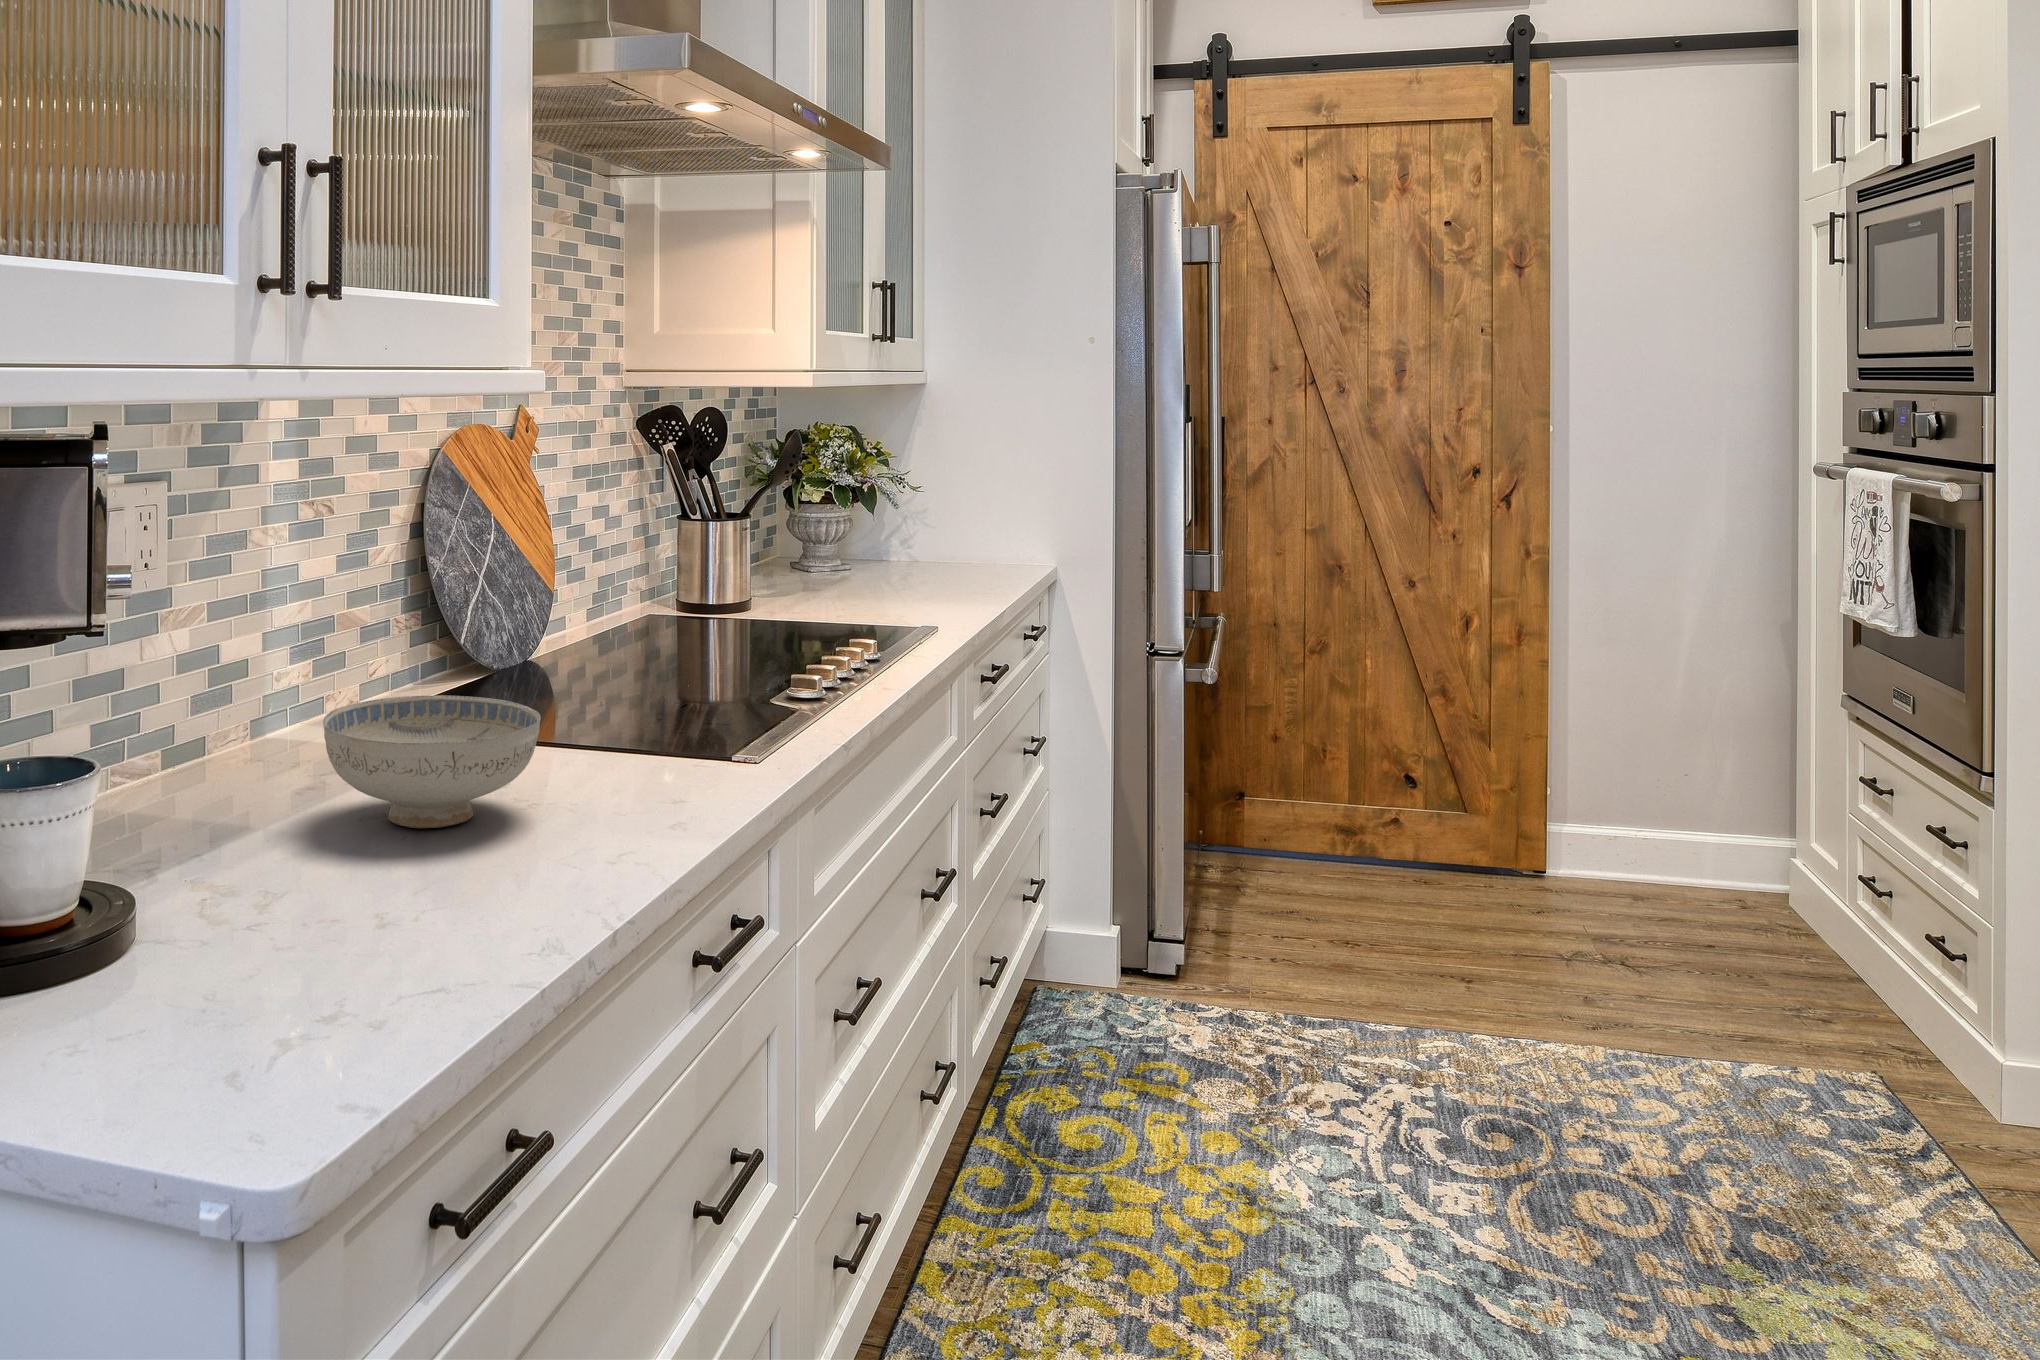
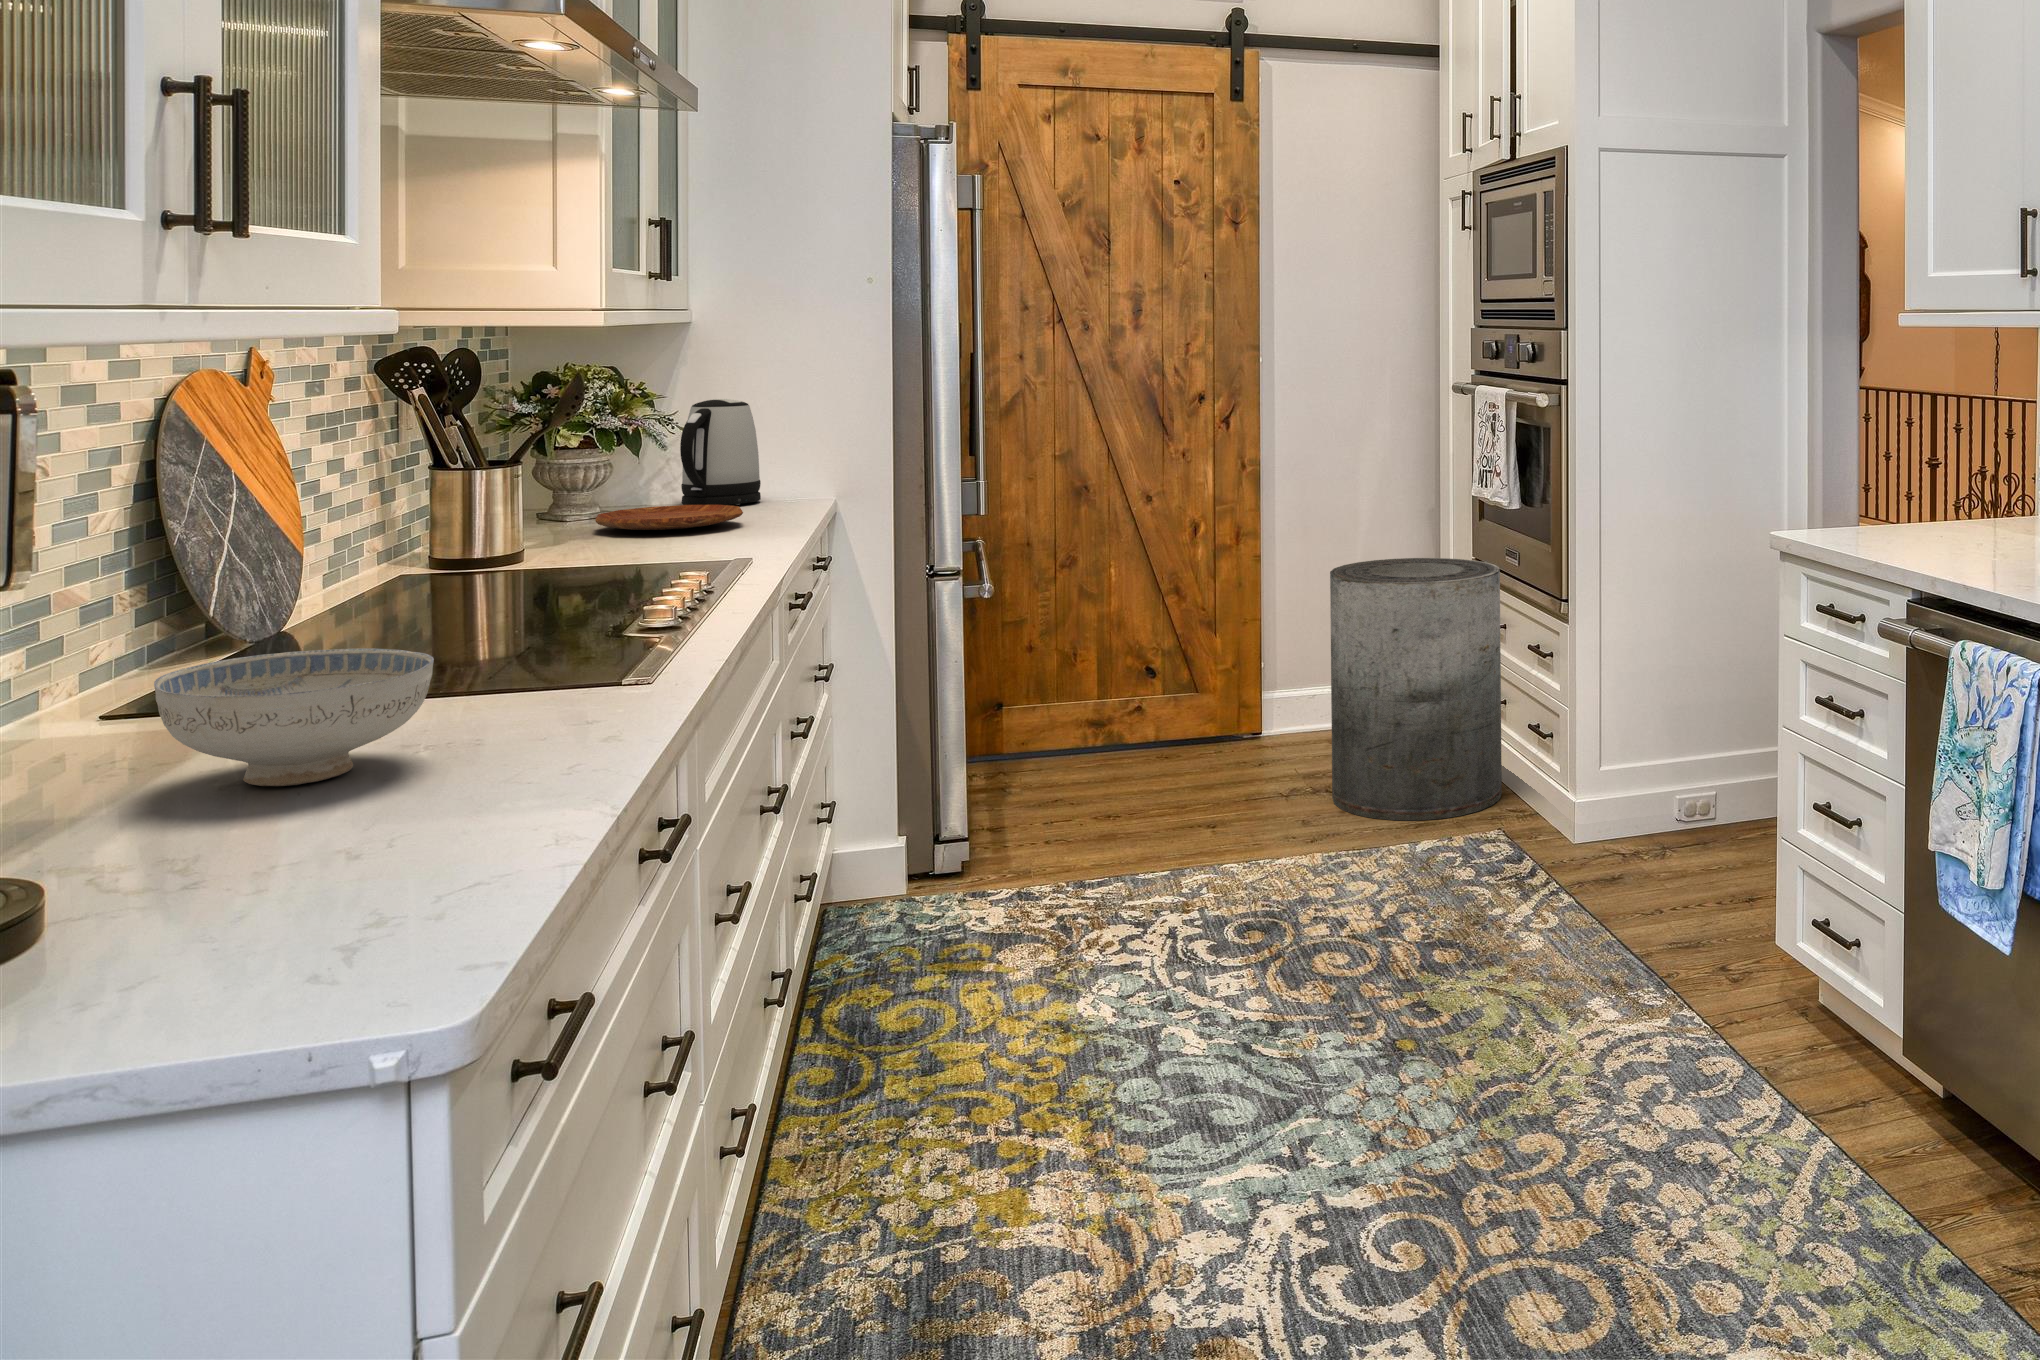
kettle: none [911,455,986,561] -> present [680,399,761,505]
tray: none [825,559,955,583] -> present [595,505,743,530]
trash can: none [1630,685,1881,1038] -> present [1330,558,1502,820]

